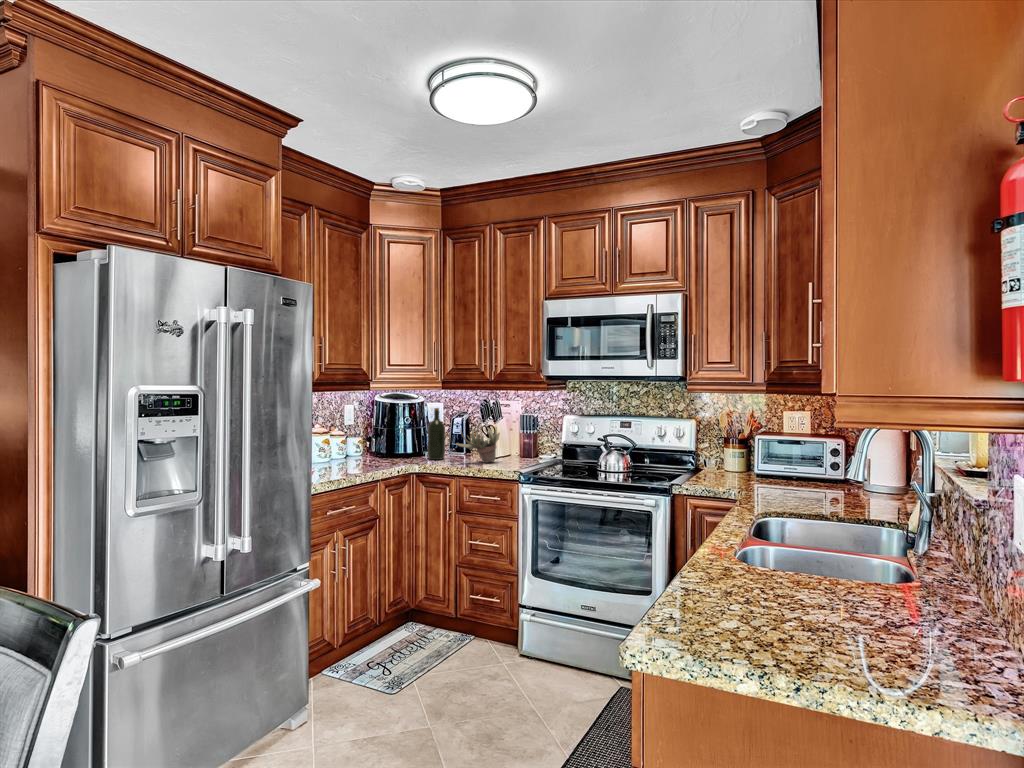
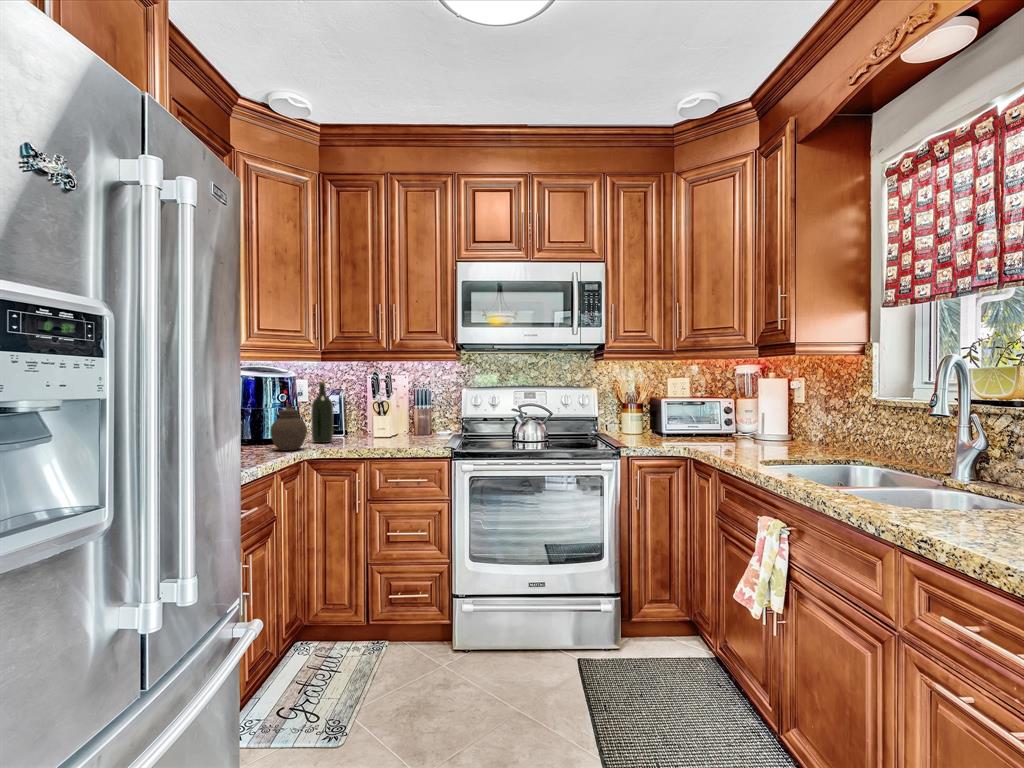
succulent plant: present [456,422,500,463] -> none [355,392,404,442]
jar: none [387,428,414,465] -> present [270,405,307,451]

